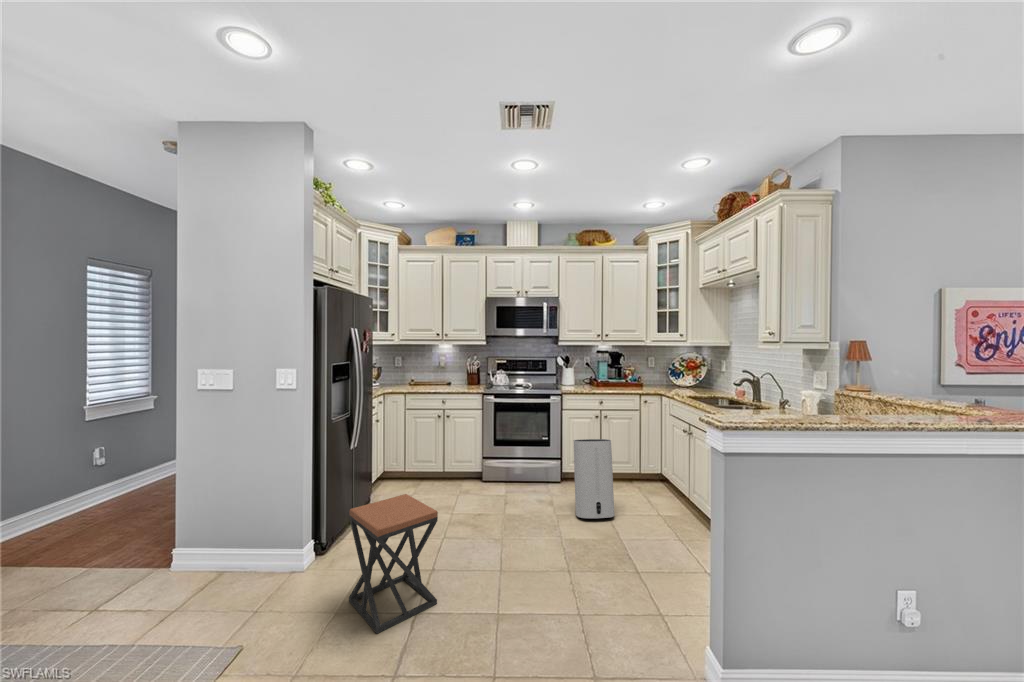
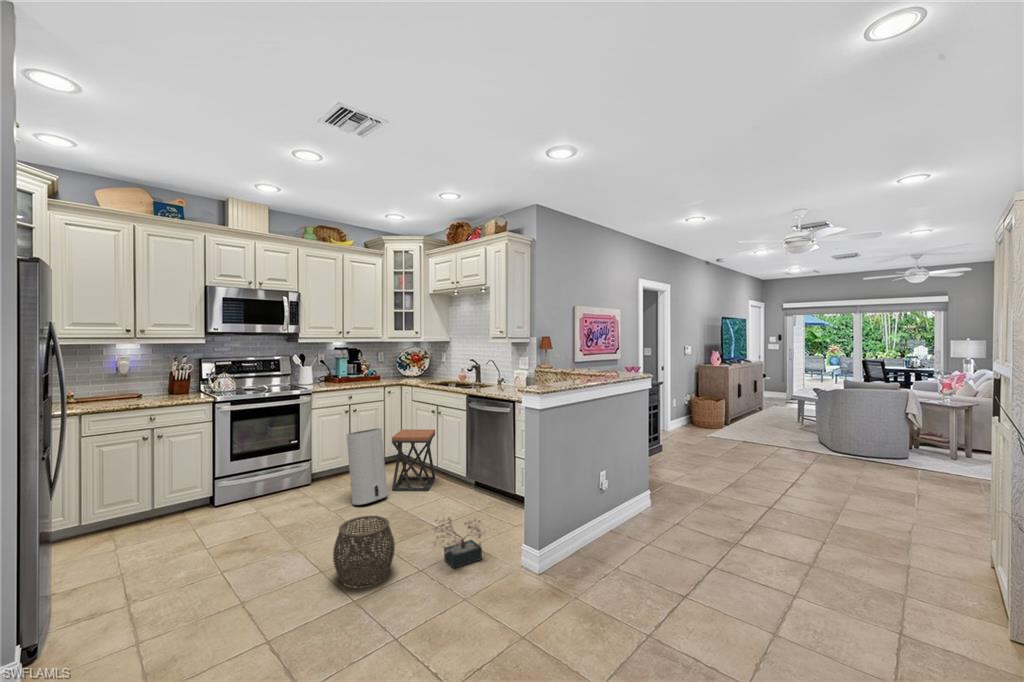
stool: present [349,494,438,633] -> present [392,429,435,491]
woven basket: none [489,533,553,614] -> present [333,516,395,586]
decorative plant: none [590,566,668,651] -> present [433,518,486,568]

